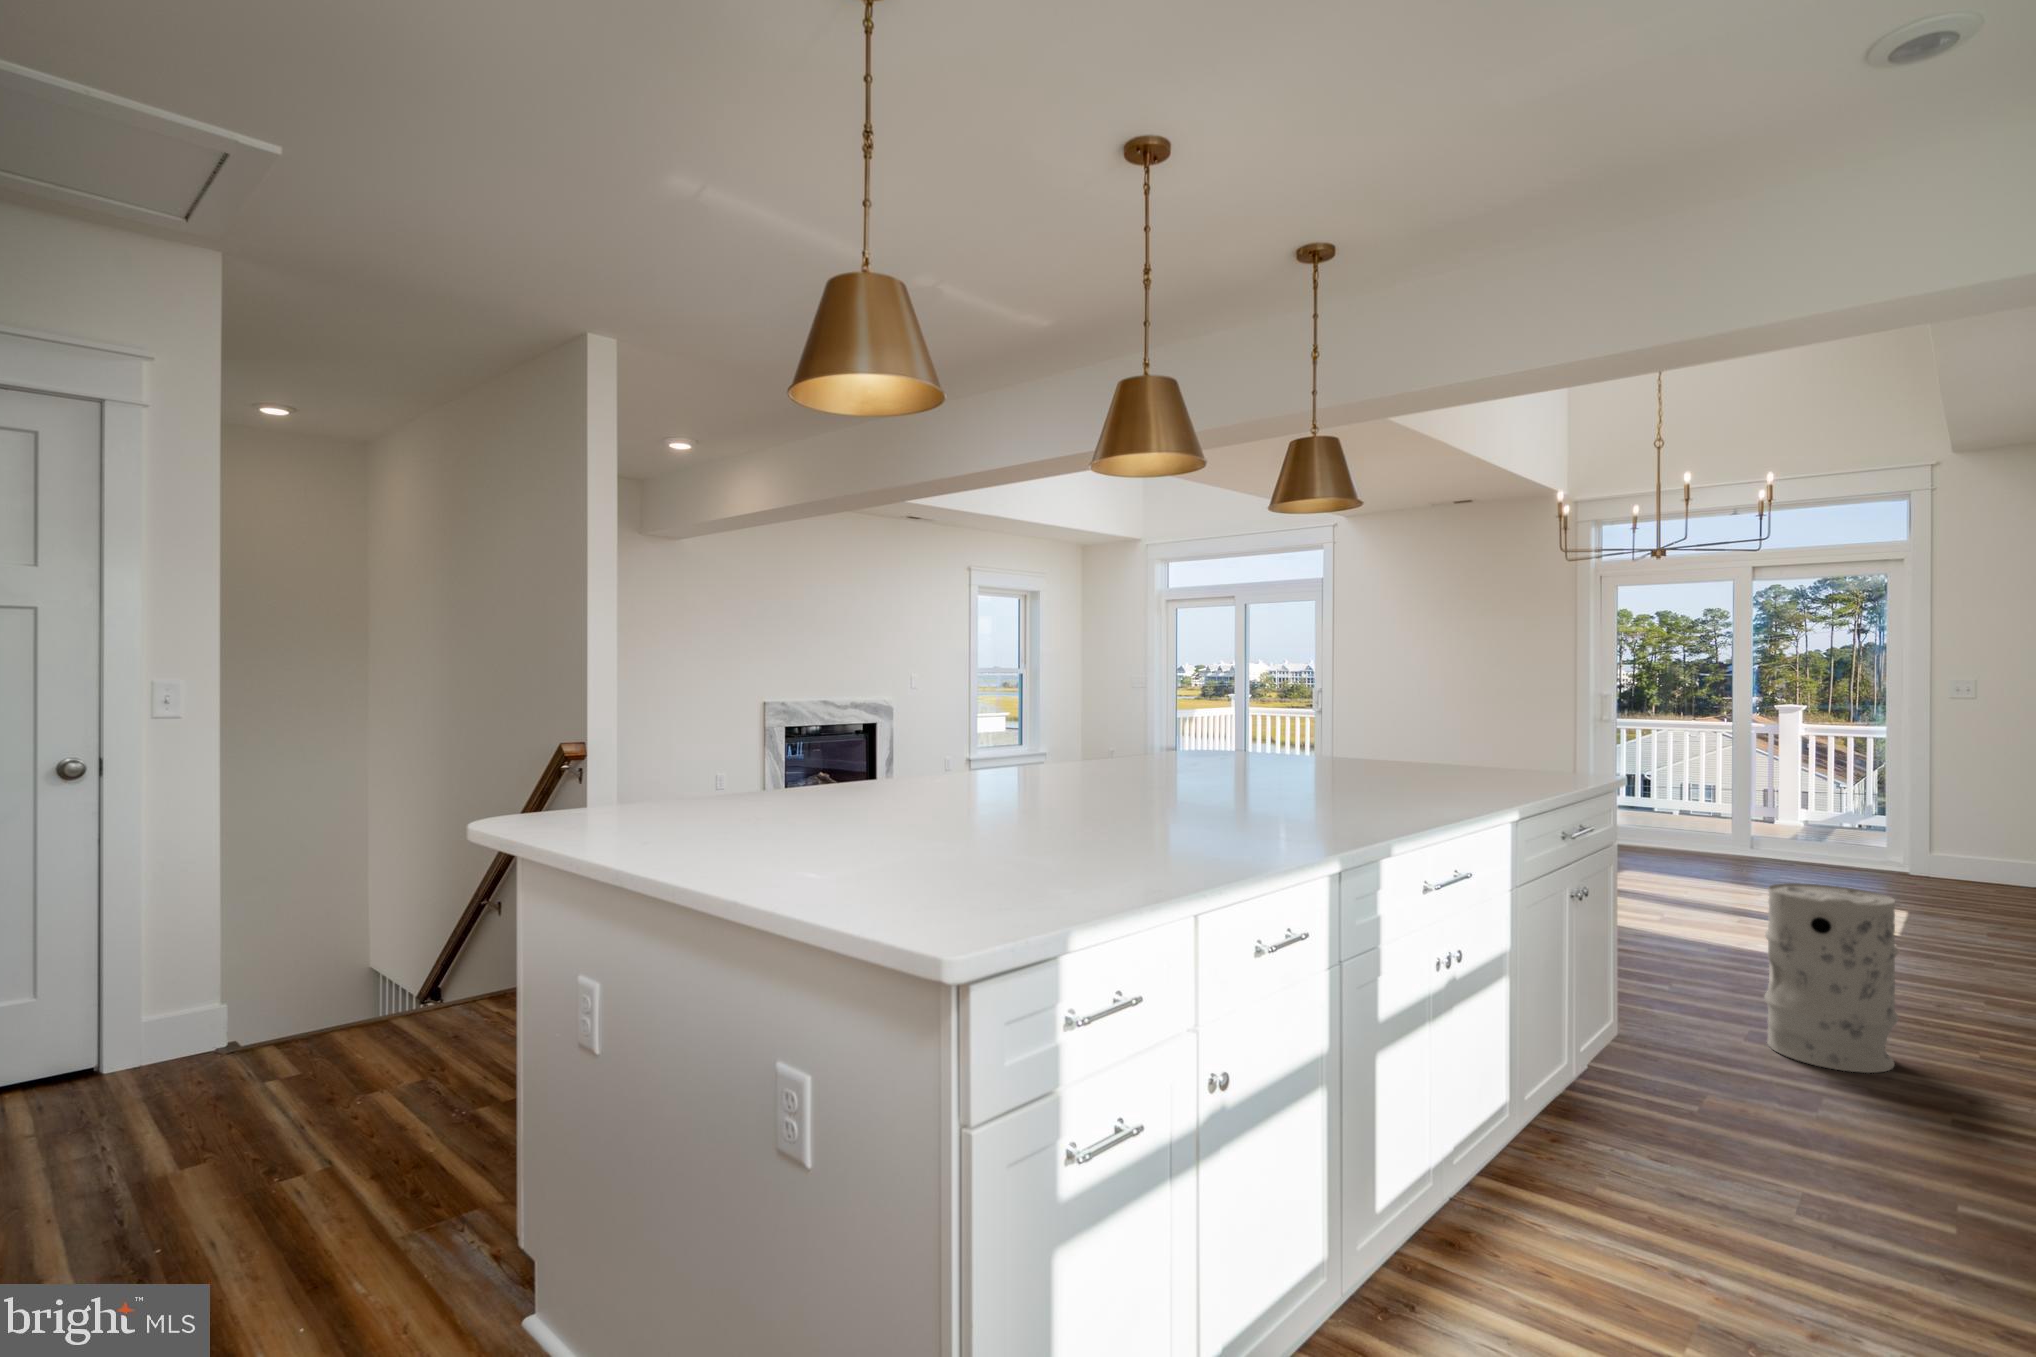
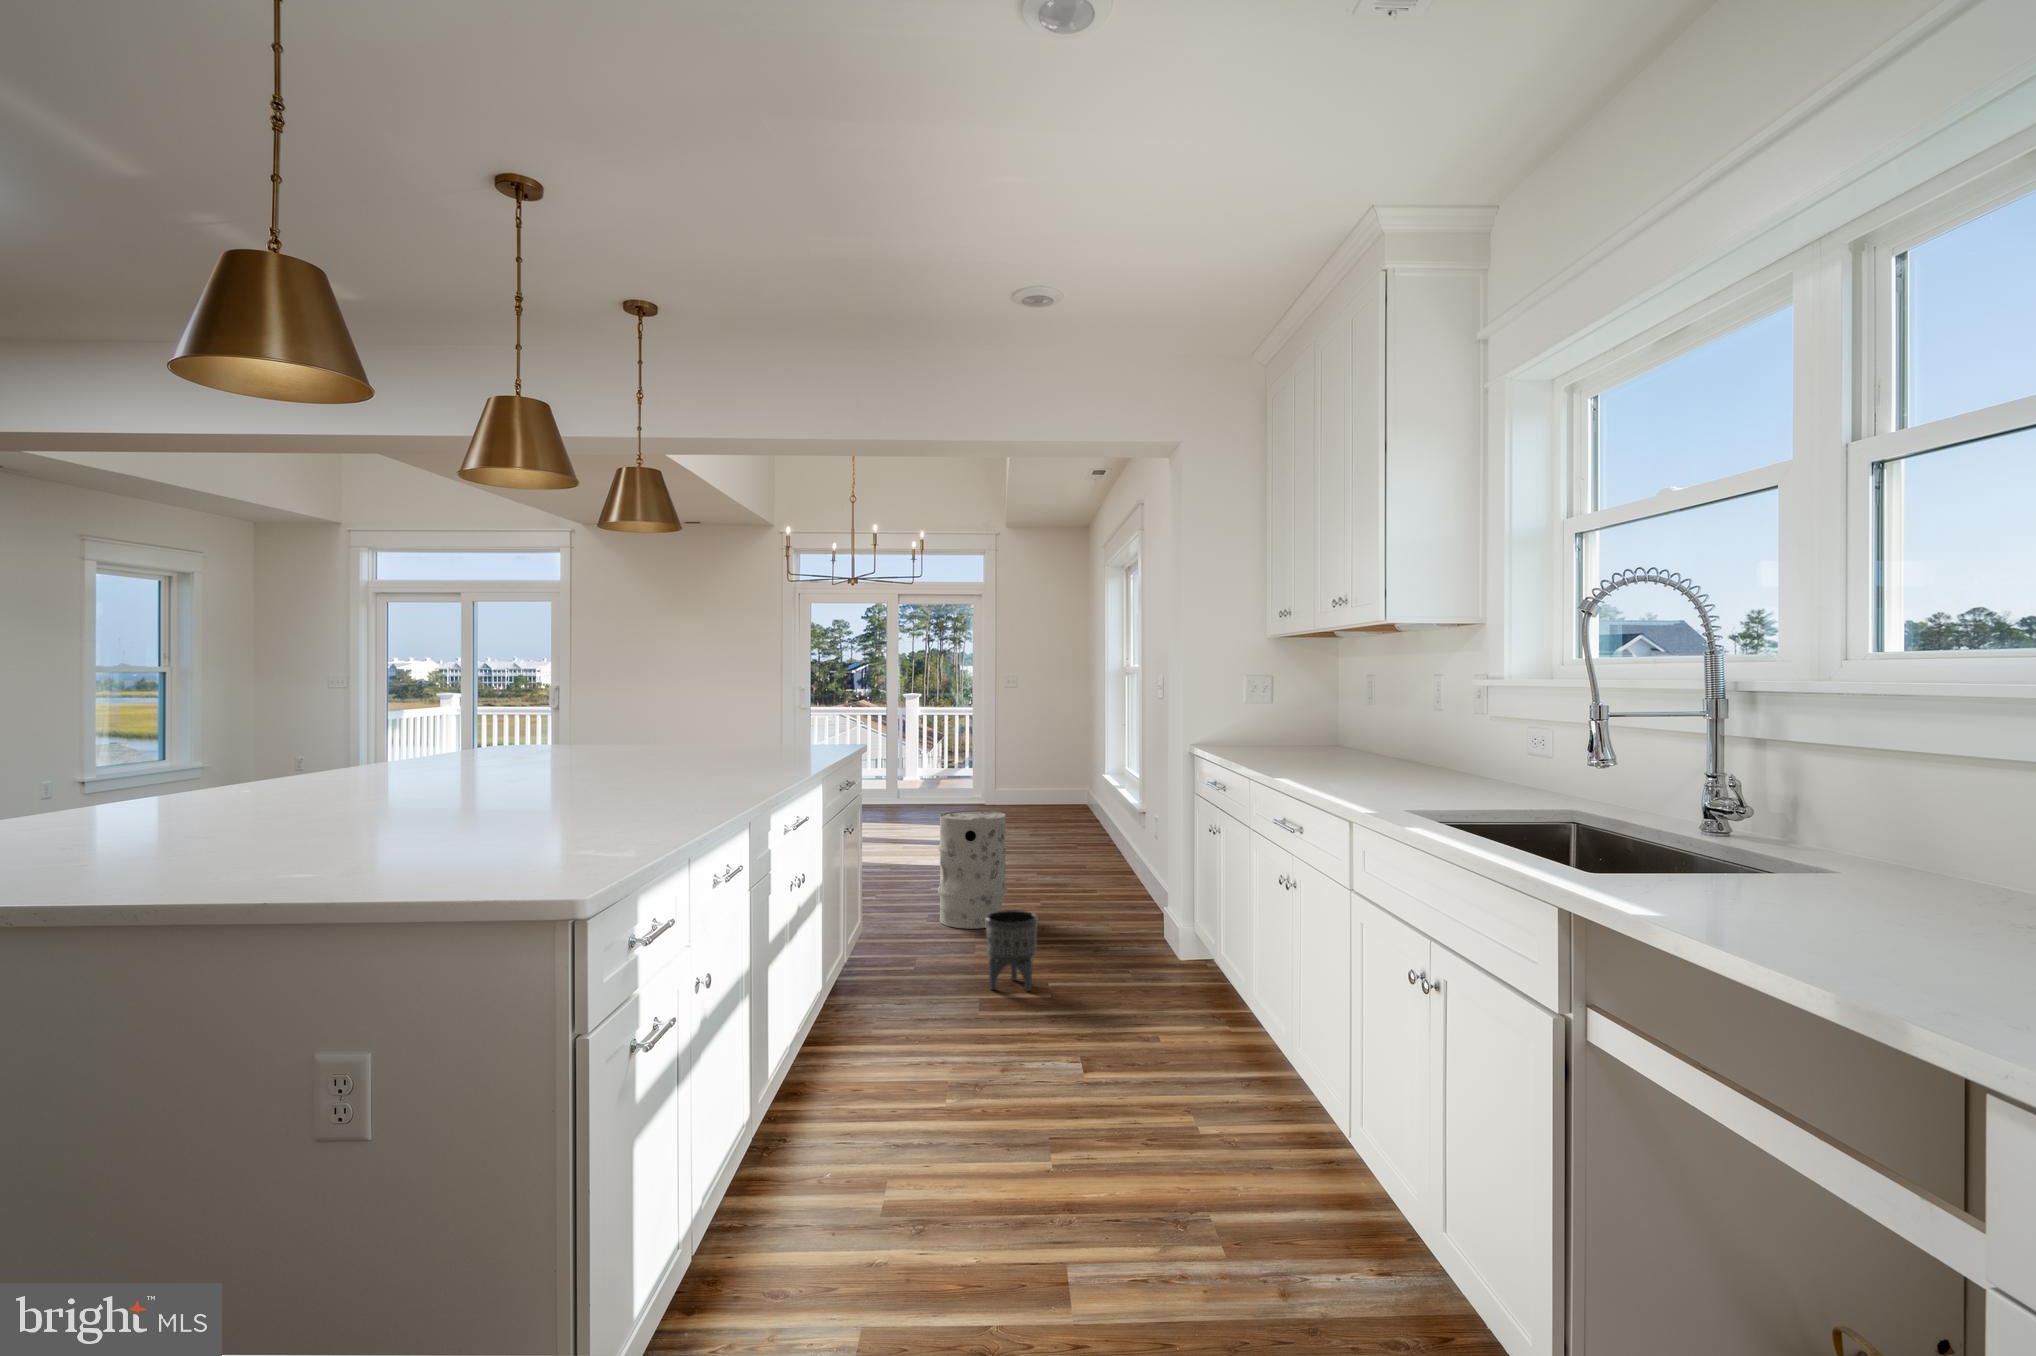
planter: none [1820,1057,1930,1204] -> present [986,910,1038,991]

